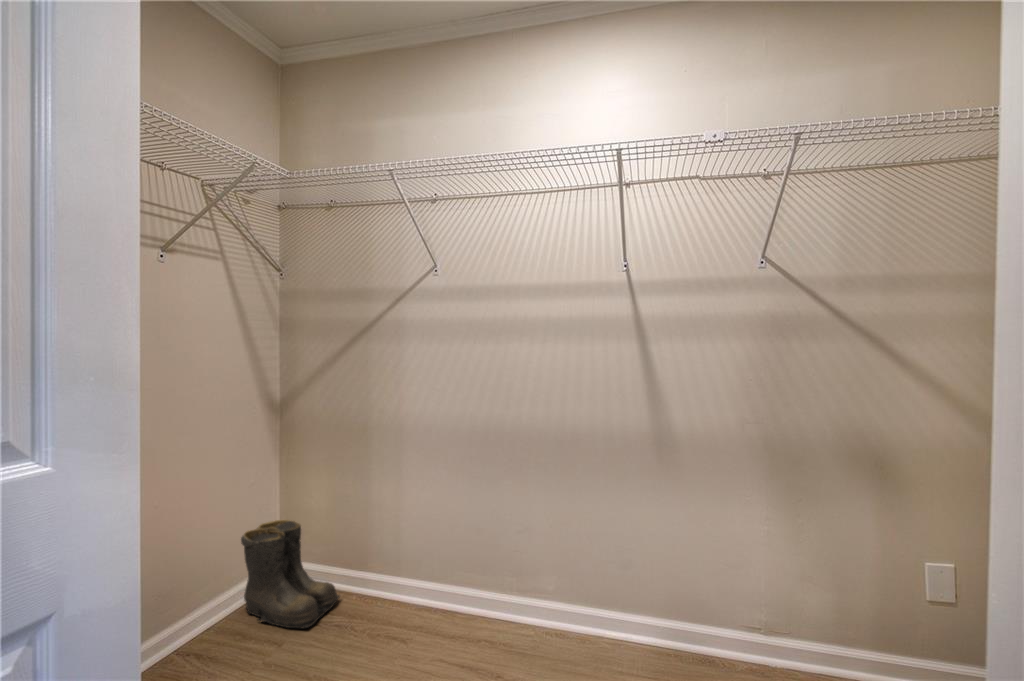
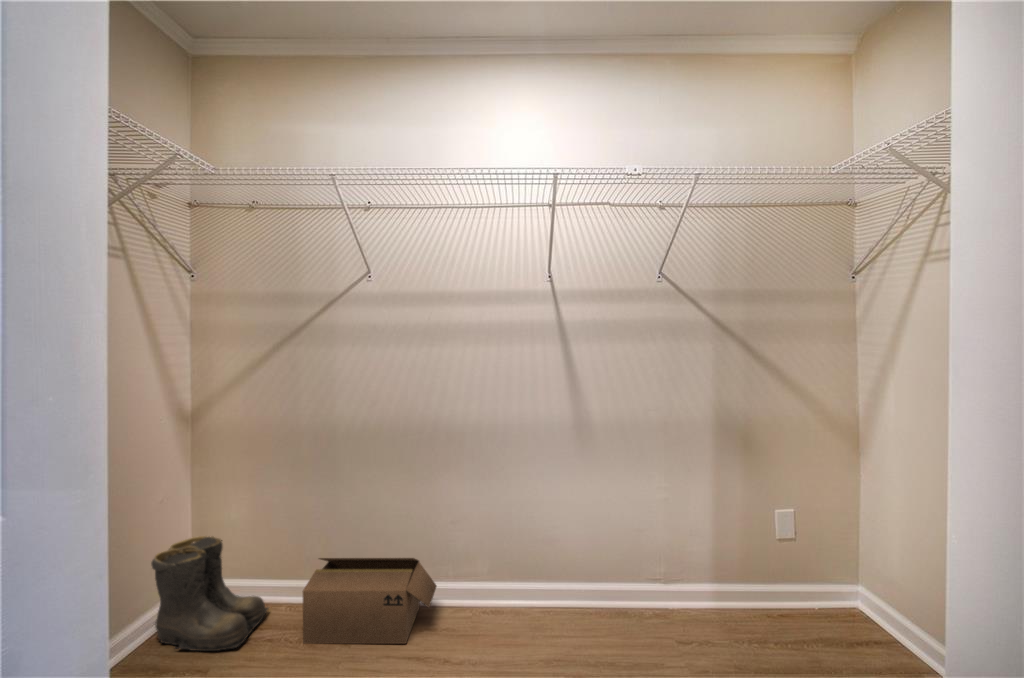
cardboard box: none [365,553,498,652] -> present [303,558,437,644]

